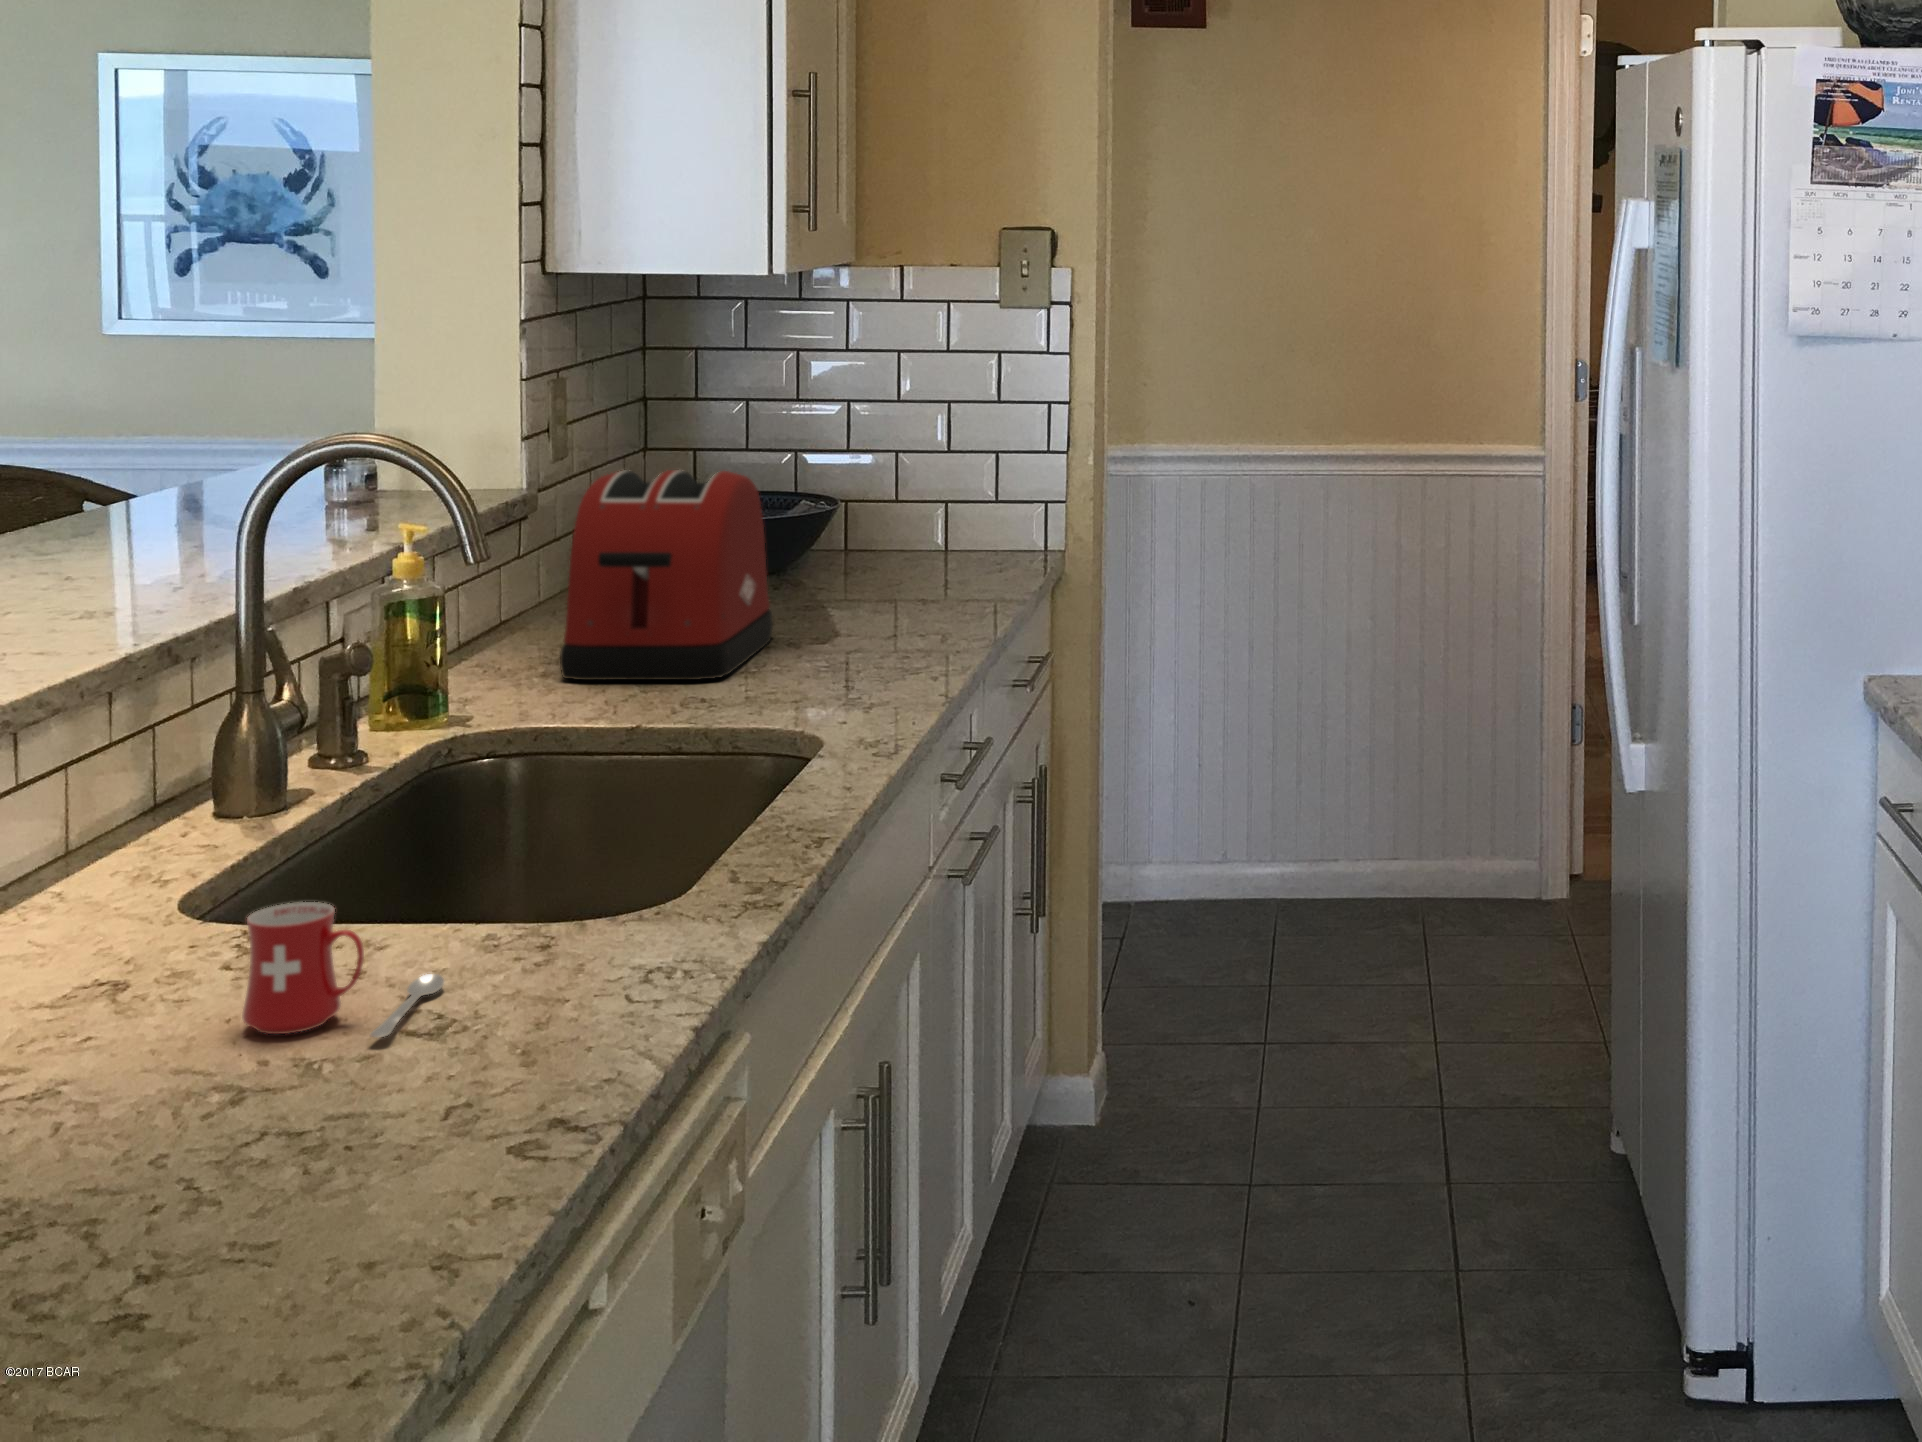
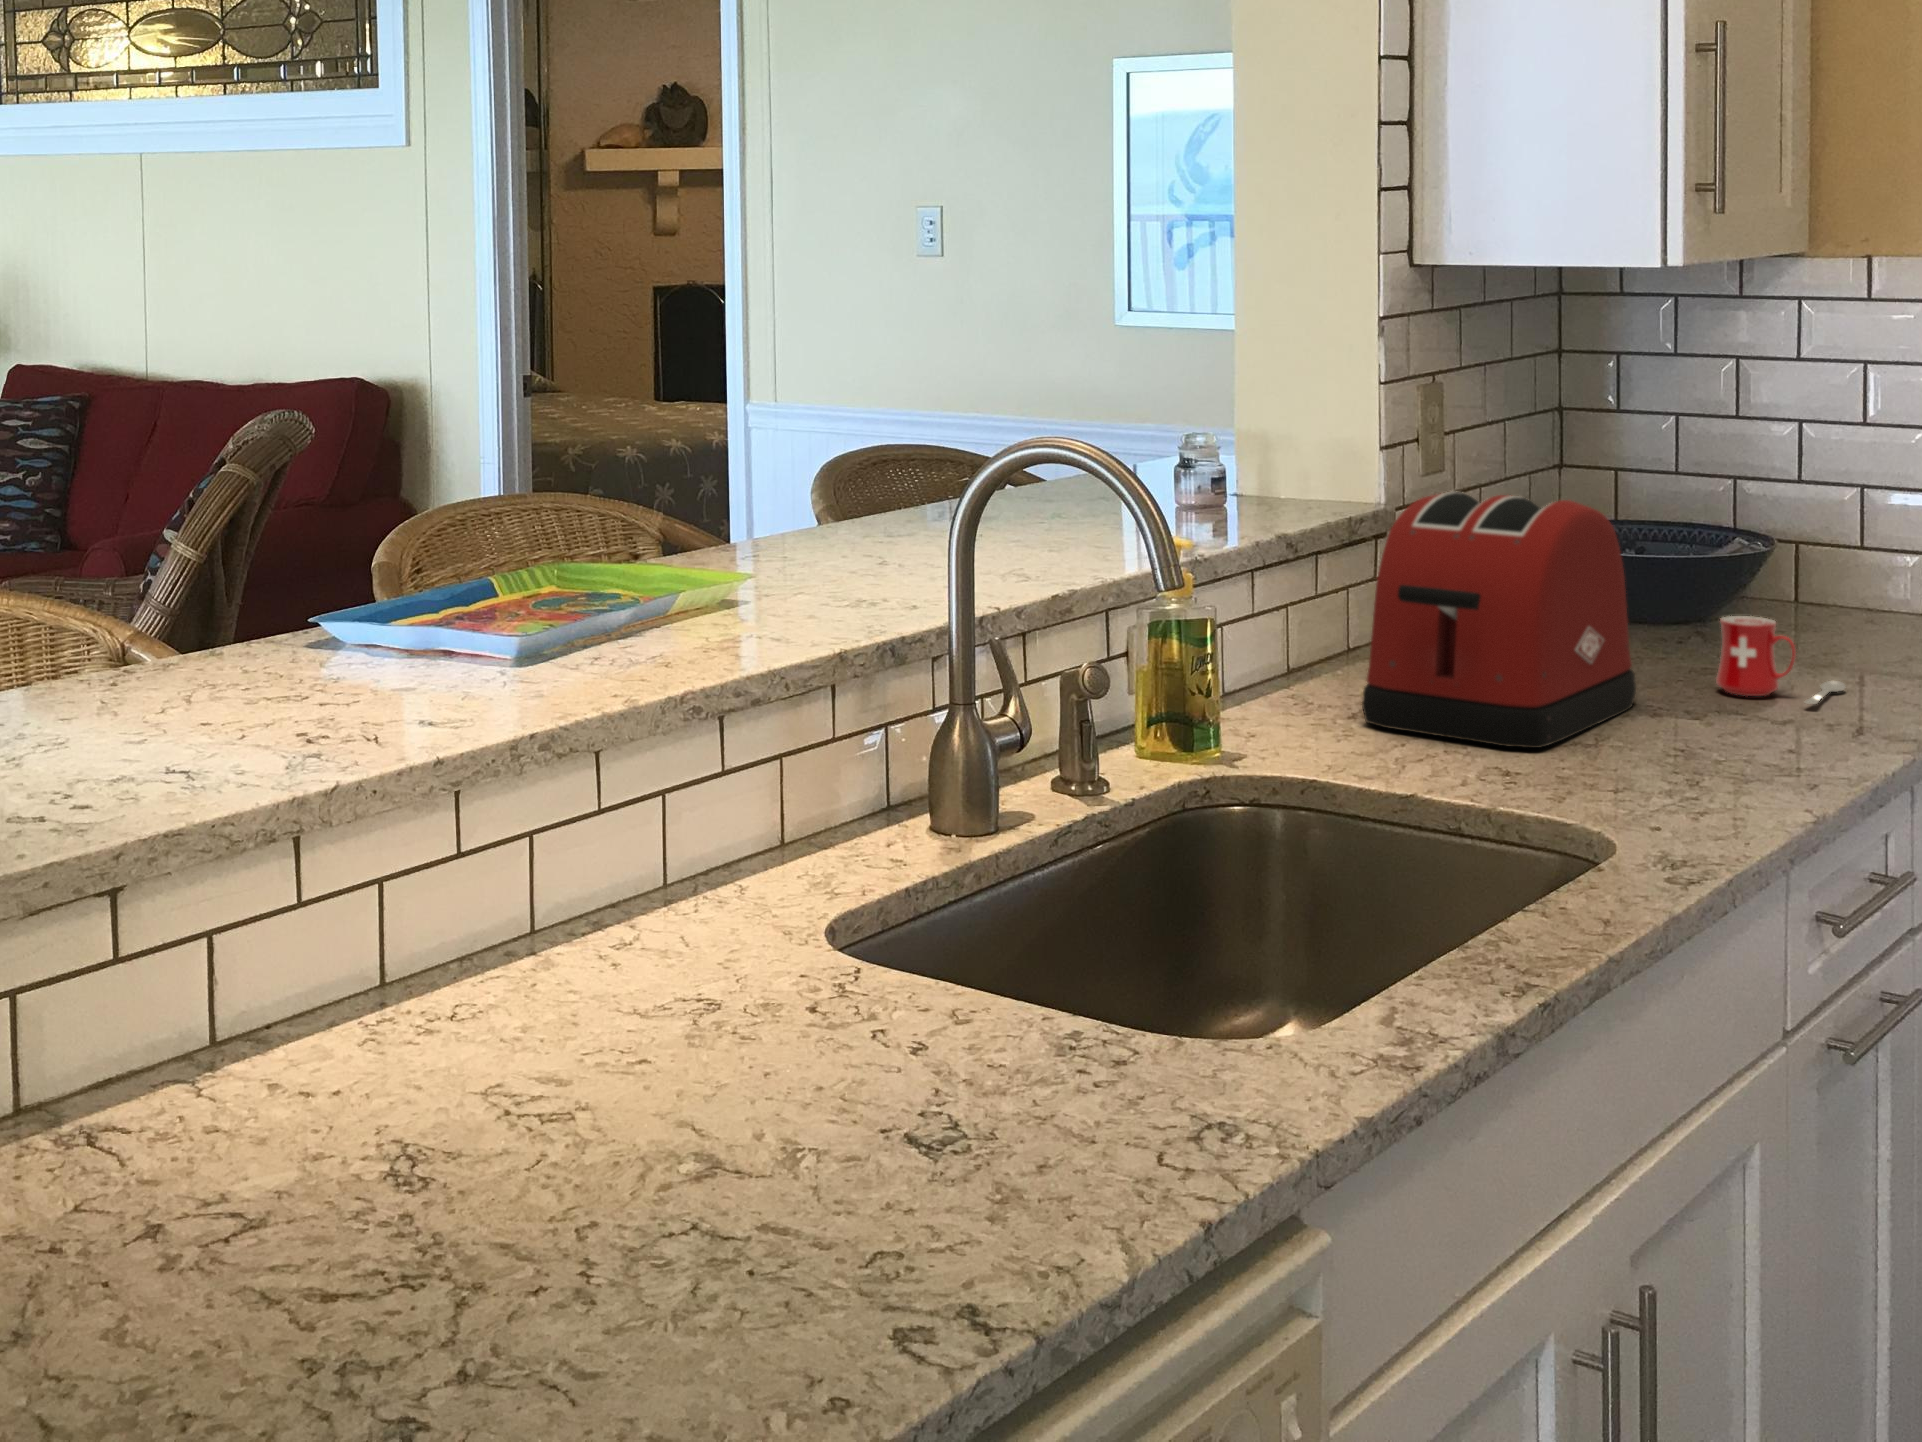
mug: present [242,902,444,1037] -> present [1716,616,1845,704]

